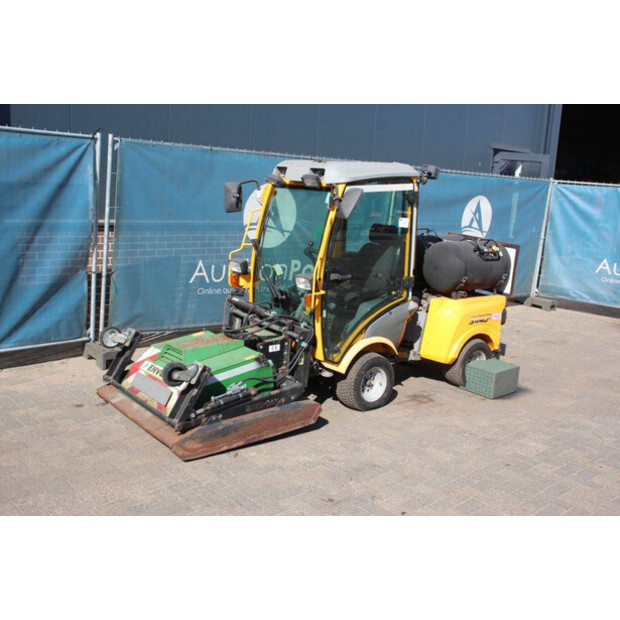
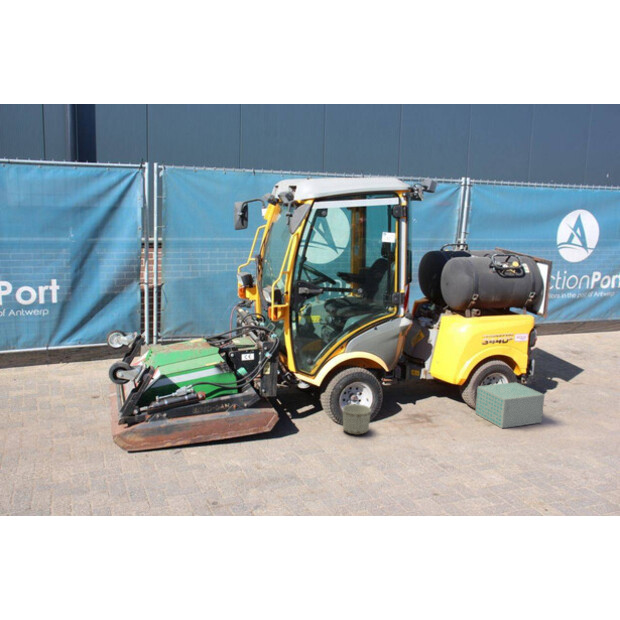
planter: none [365,388,394,418] -> present [343,404,371,435]

